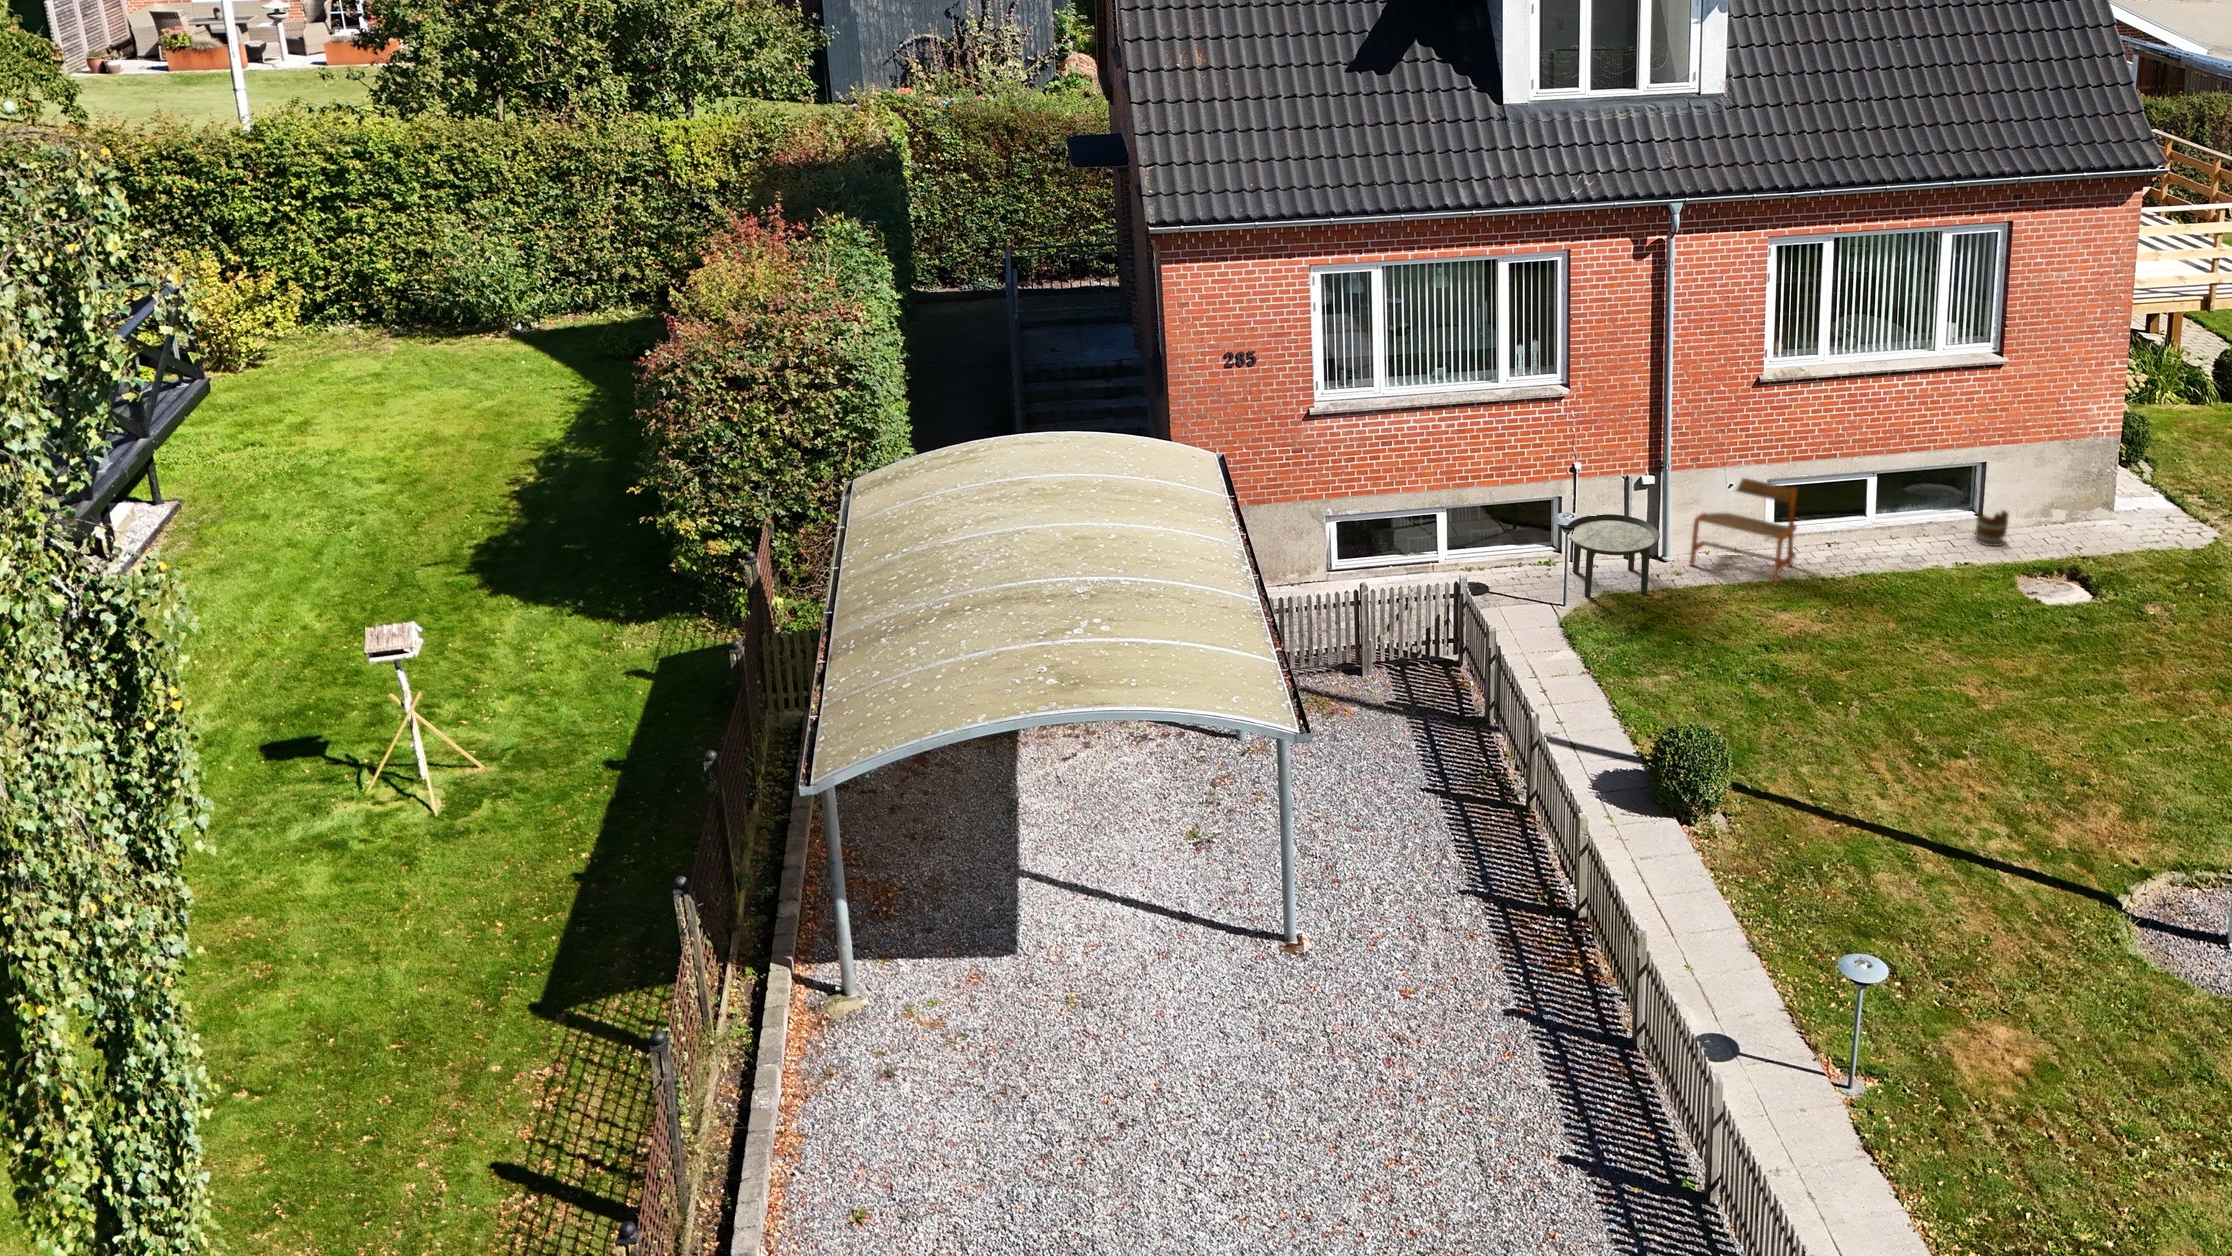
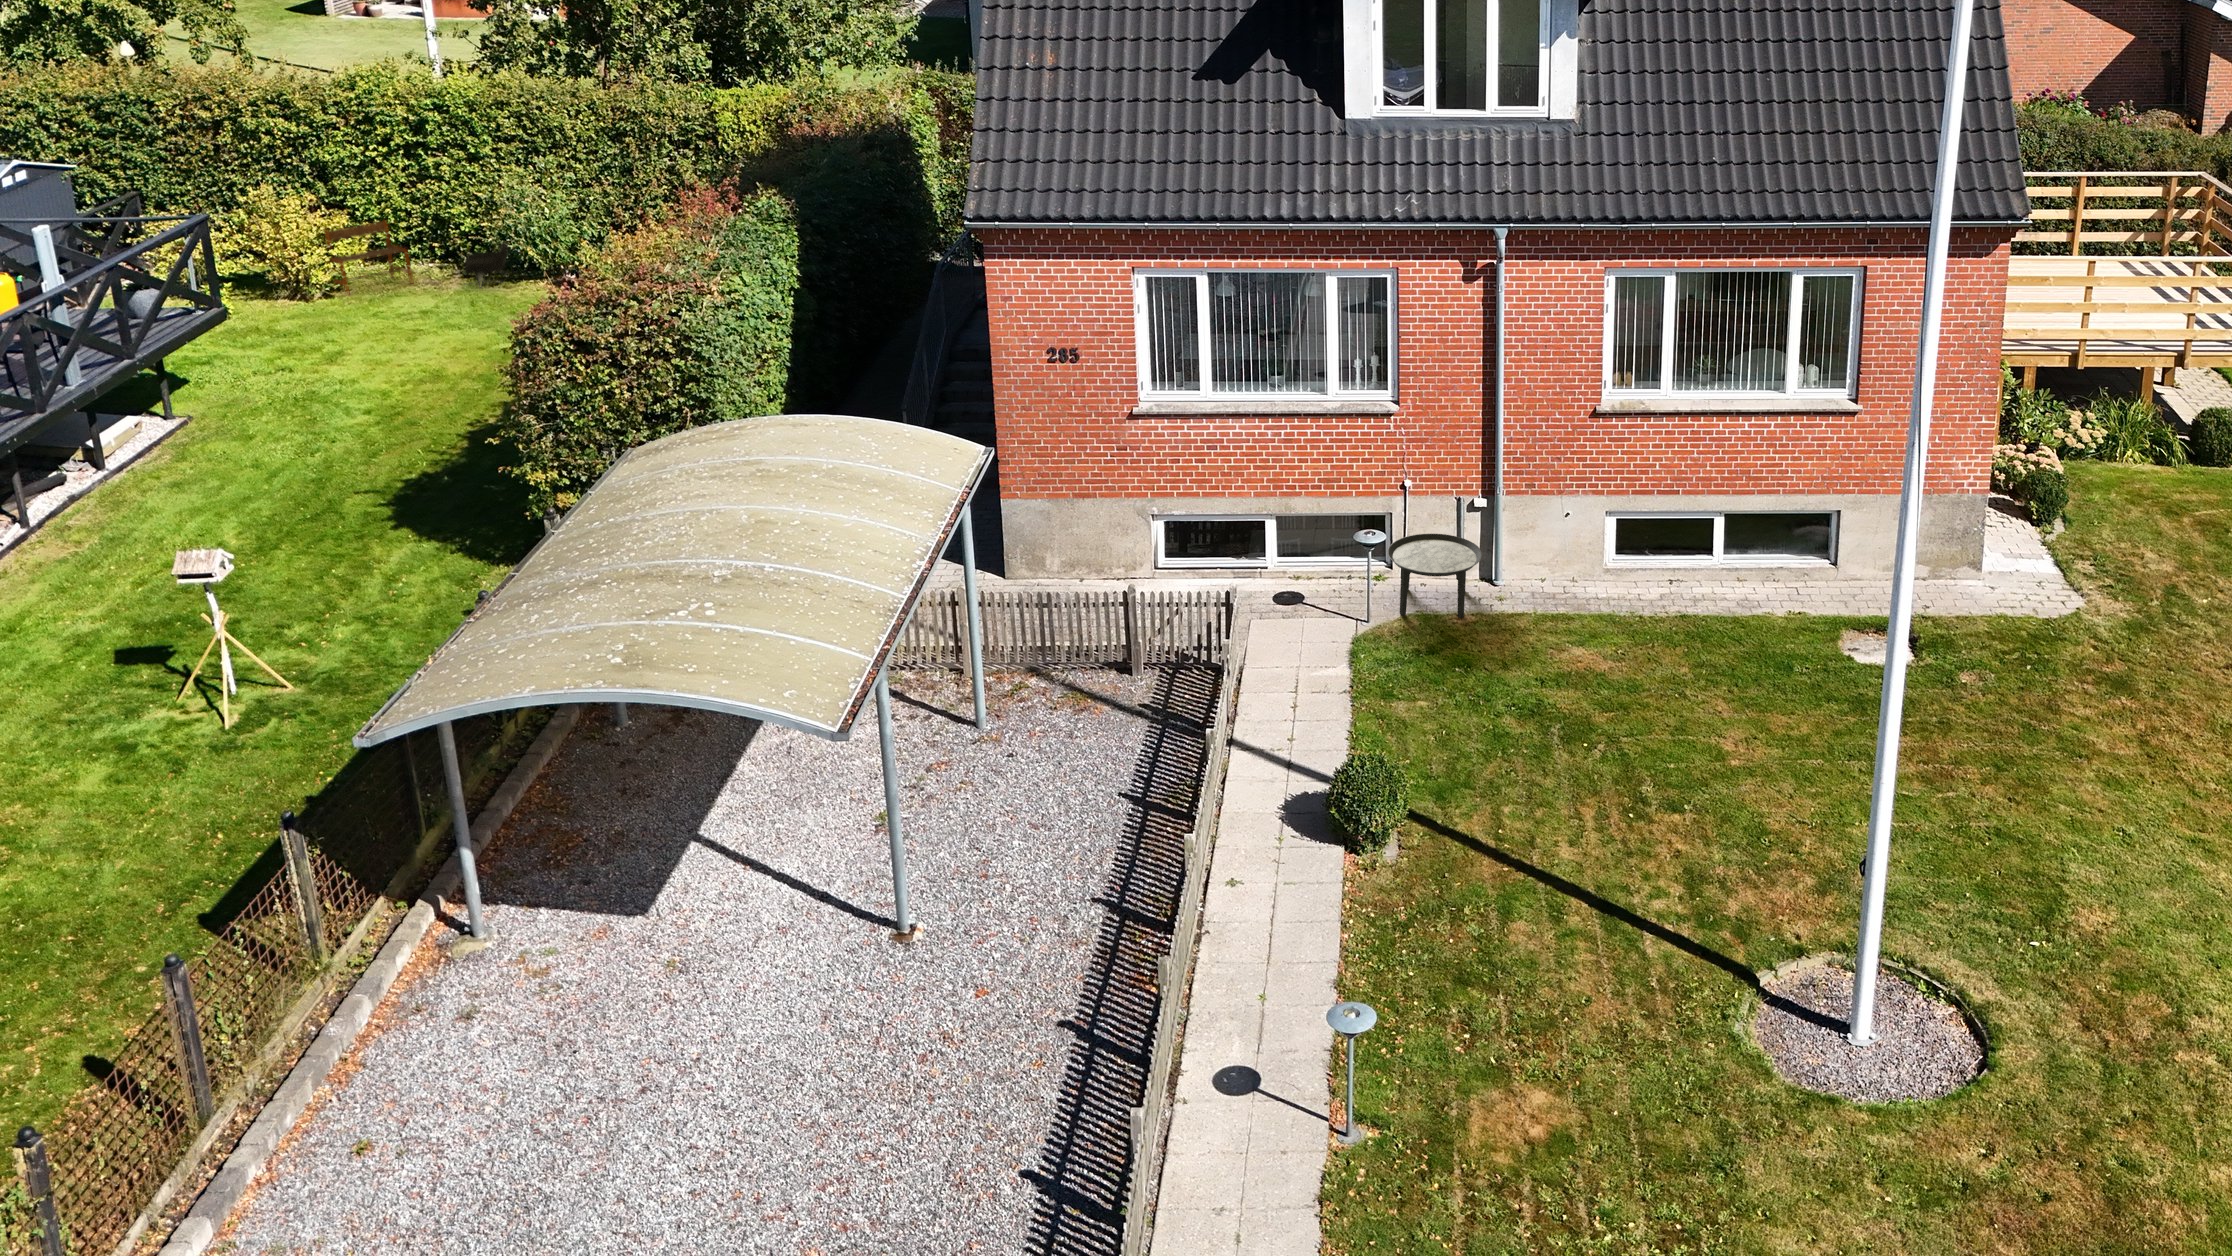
lounge chair: none [393,296,447,349] -> present [464,243,509,287]
bench: present [1690,478,1797,586] -> present [325,221,413,295]
bucket: present [1975,508,2008,546] -> none [1833,553,1867,600]

